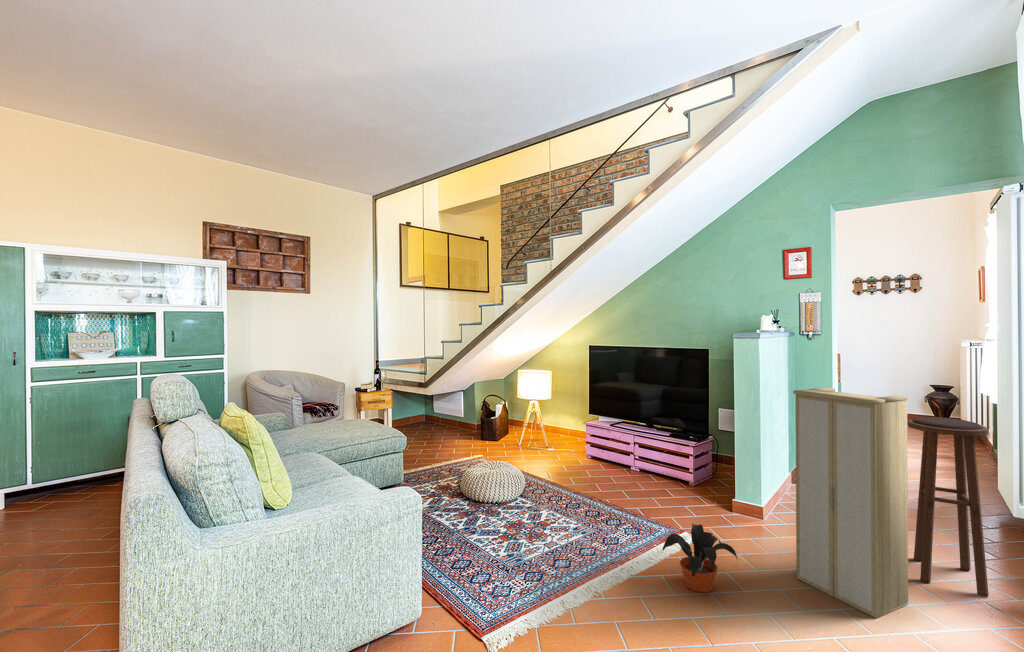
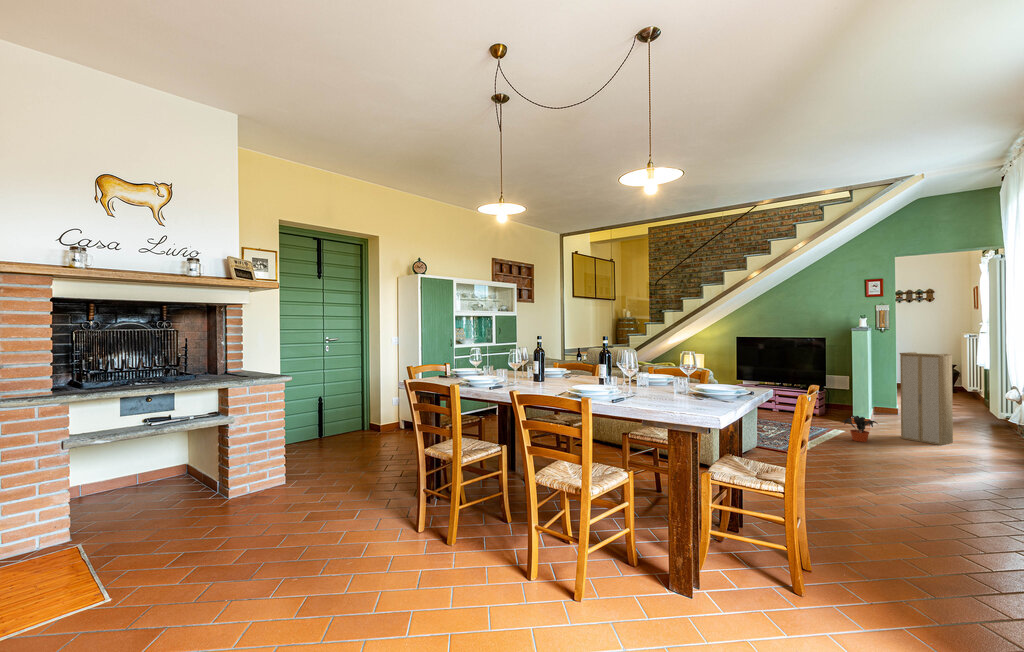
stool: present [908,417,989,597] -> none [949,366,986,441]

